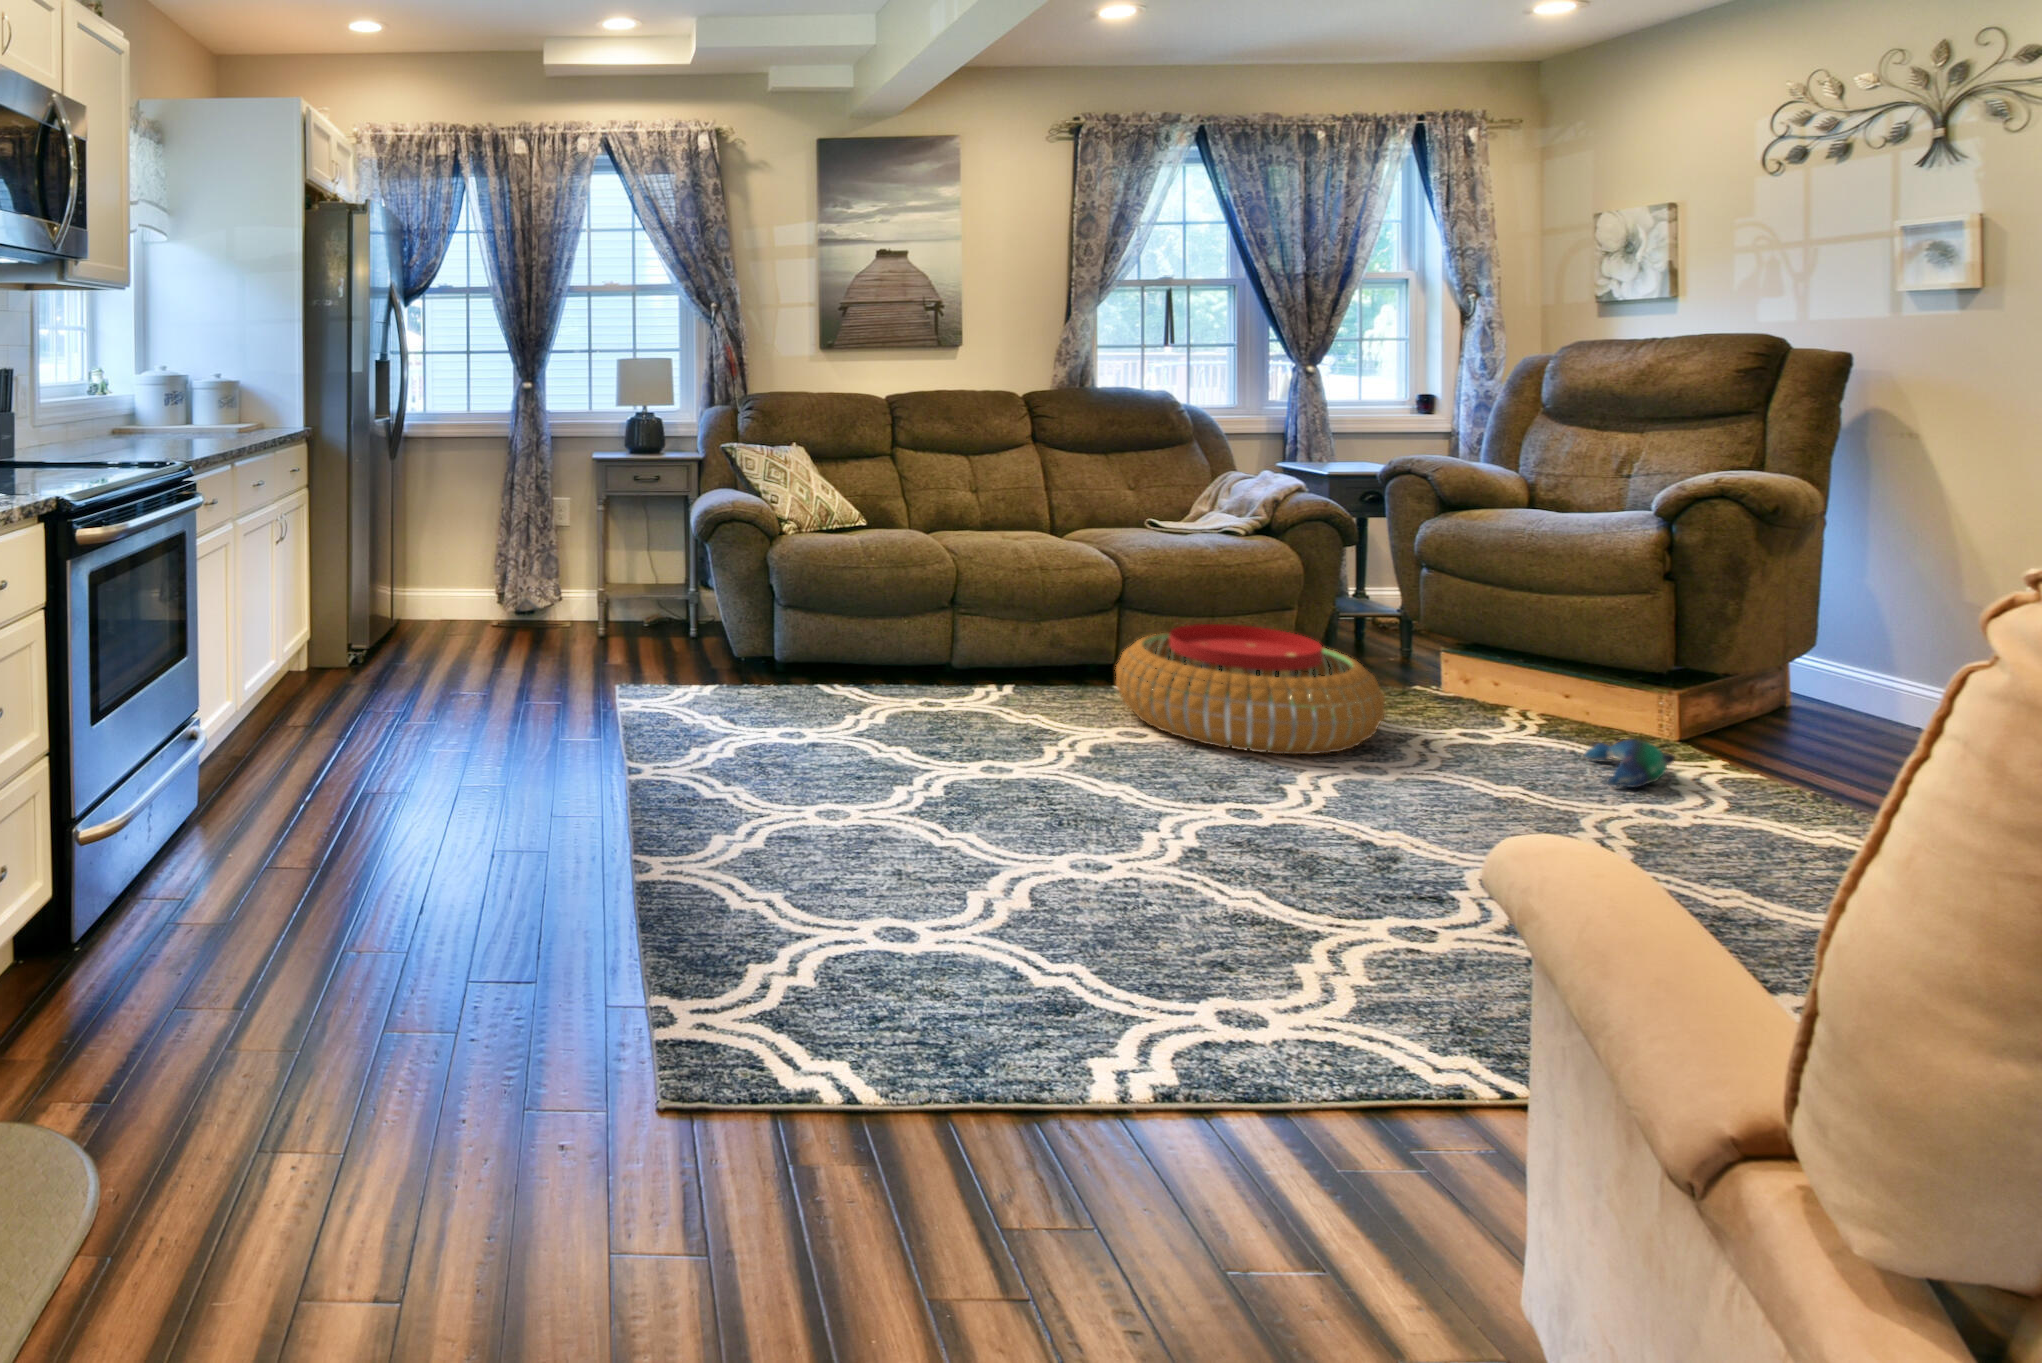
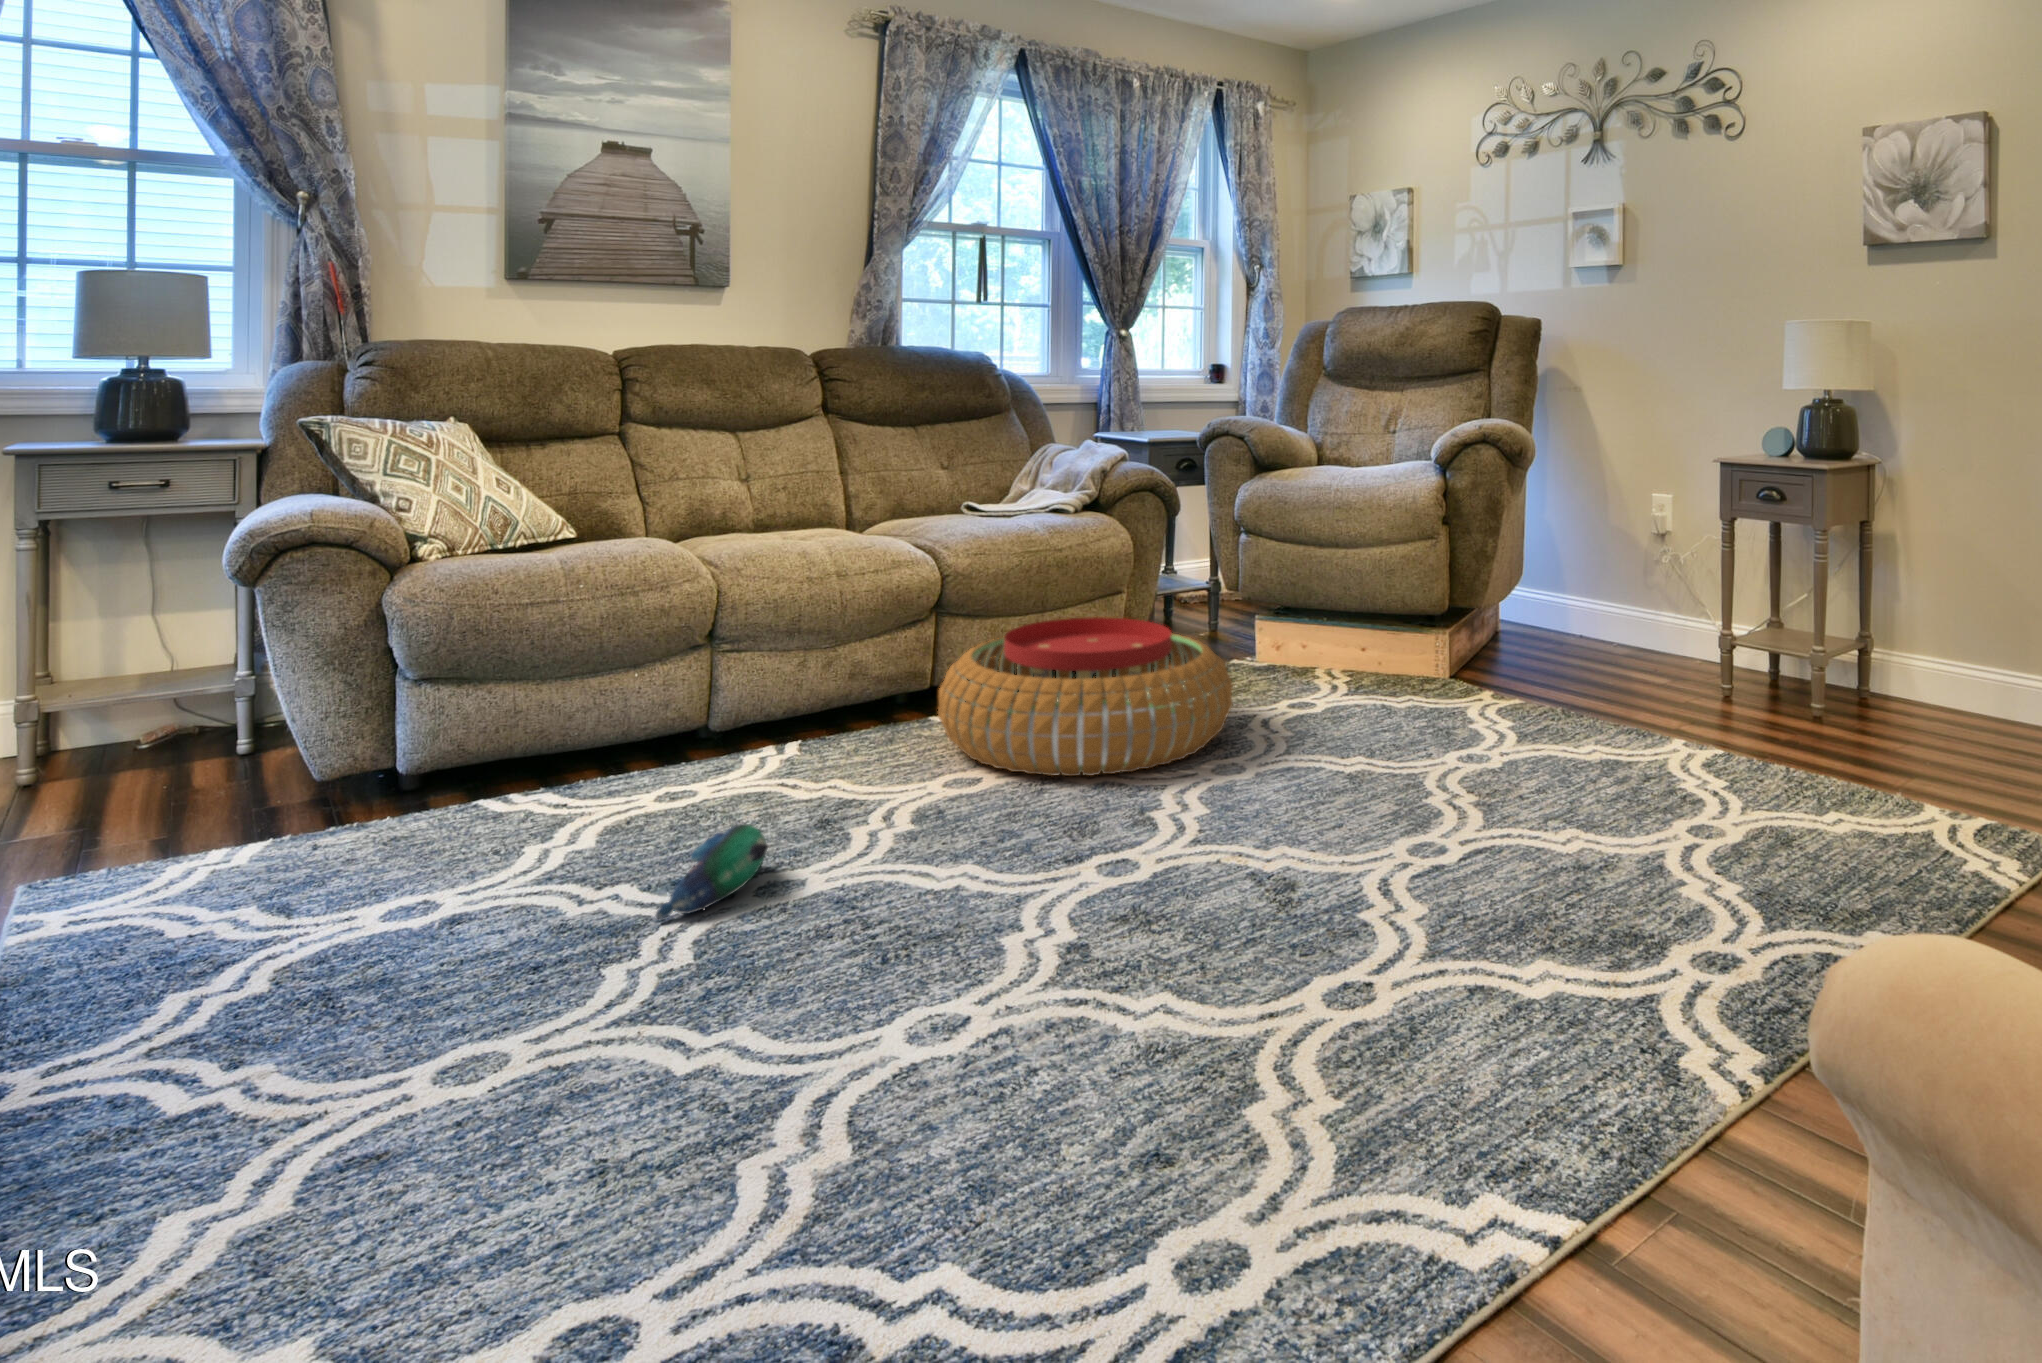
plush toy: present [1584,739,1675,787] -> present [656,824,768,919]

